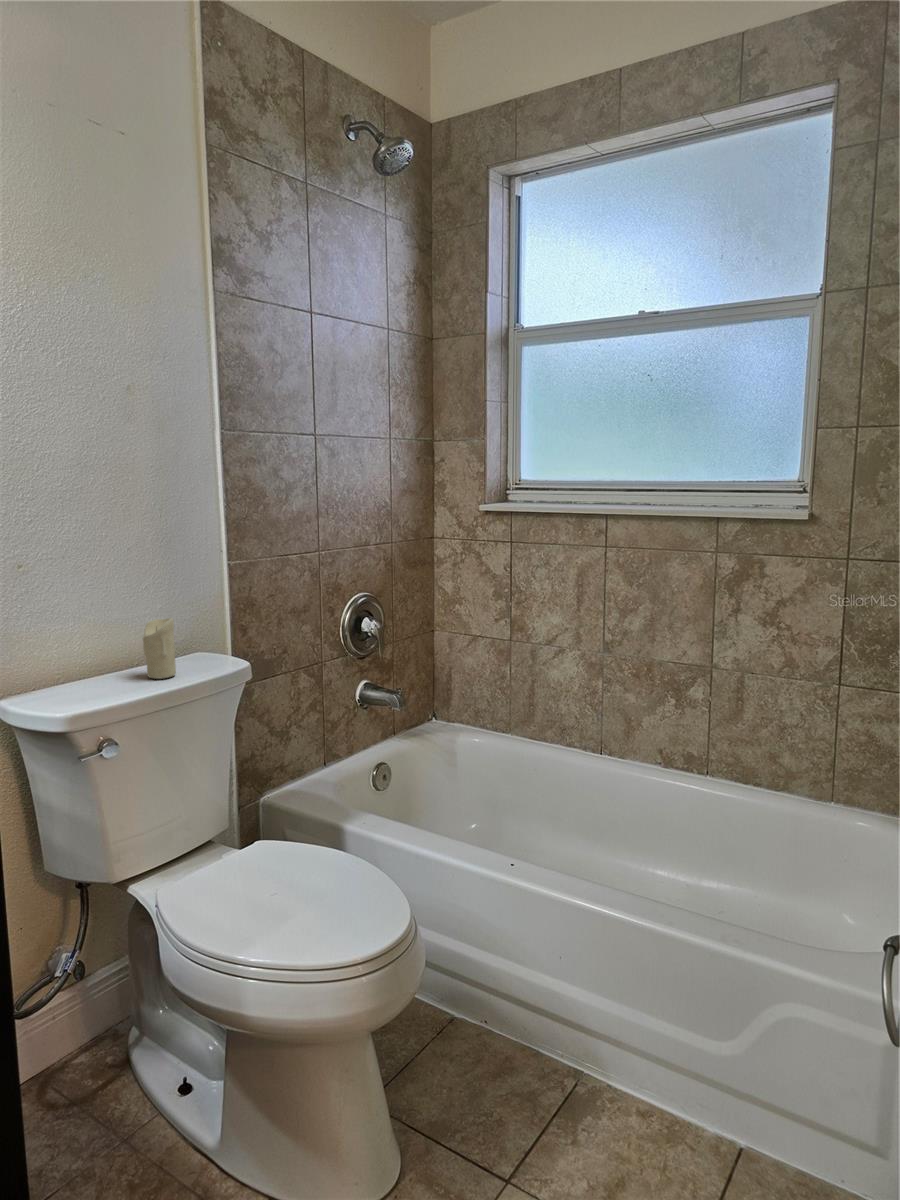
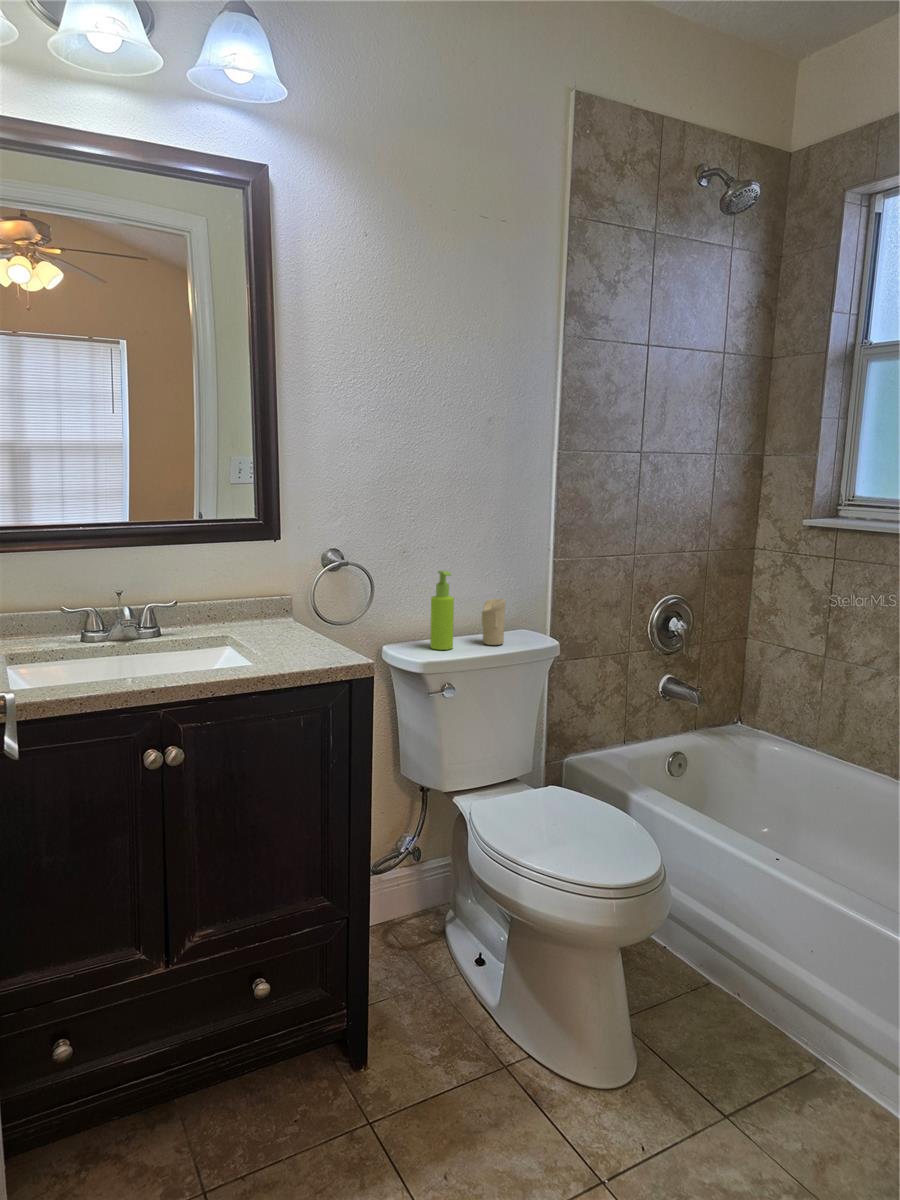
soap dispenser: none [70,589,108,694] -> present [430,571,454,650]

